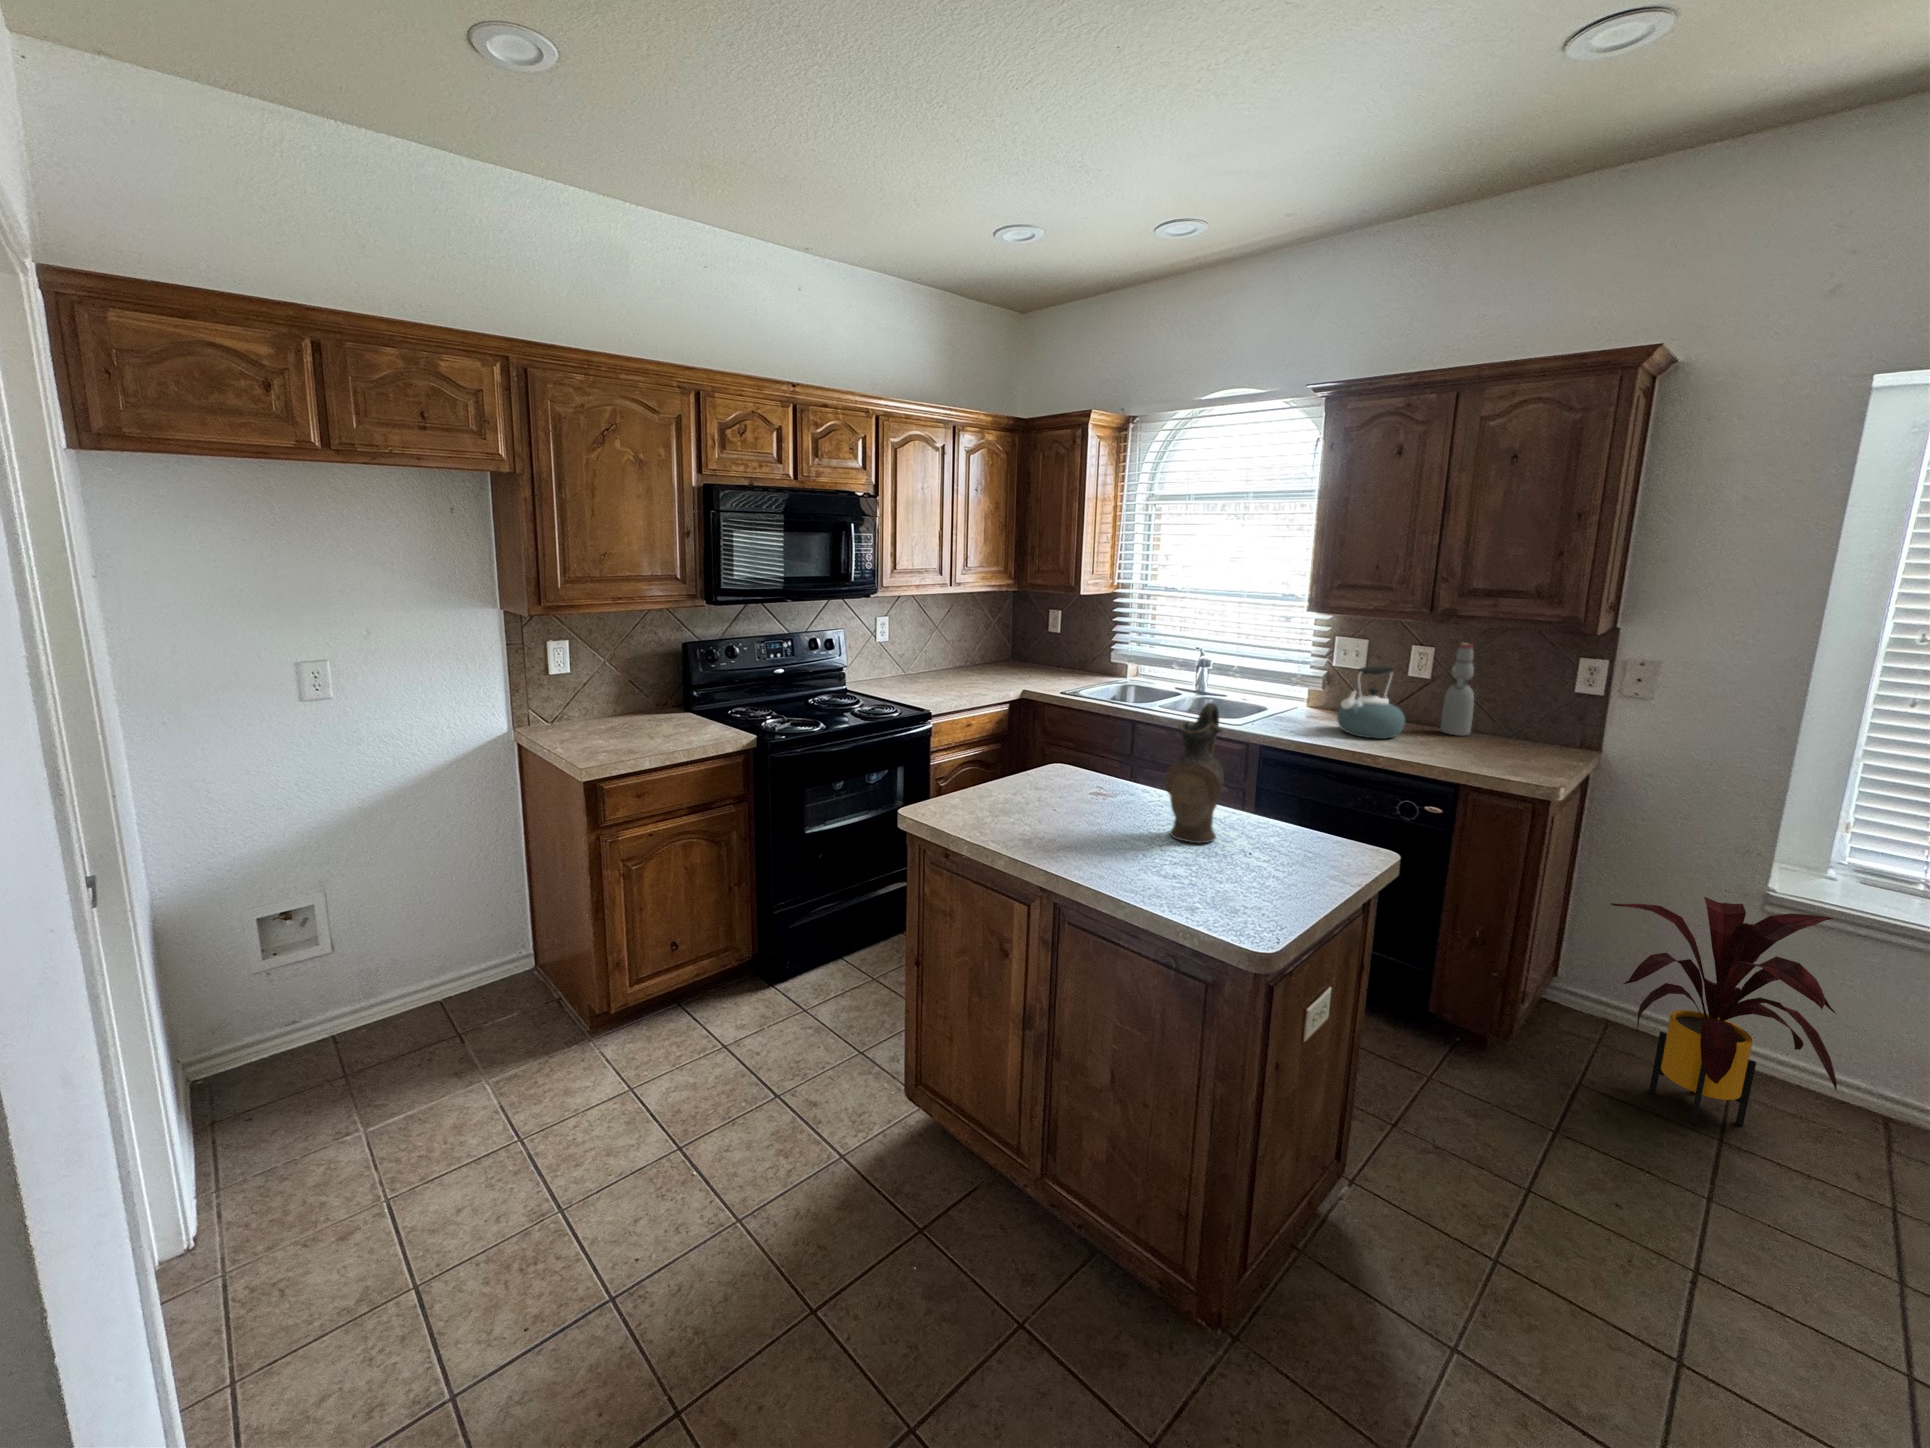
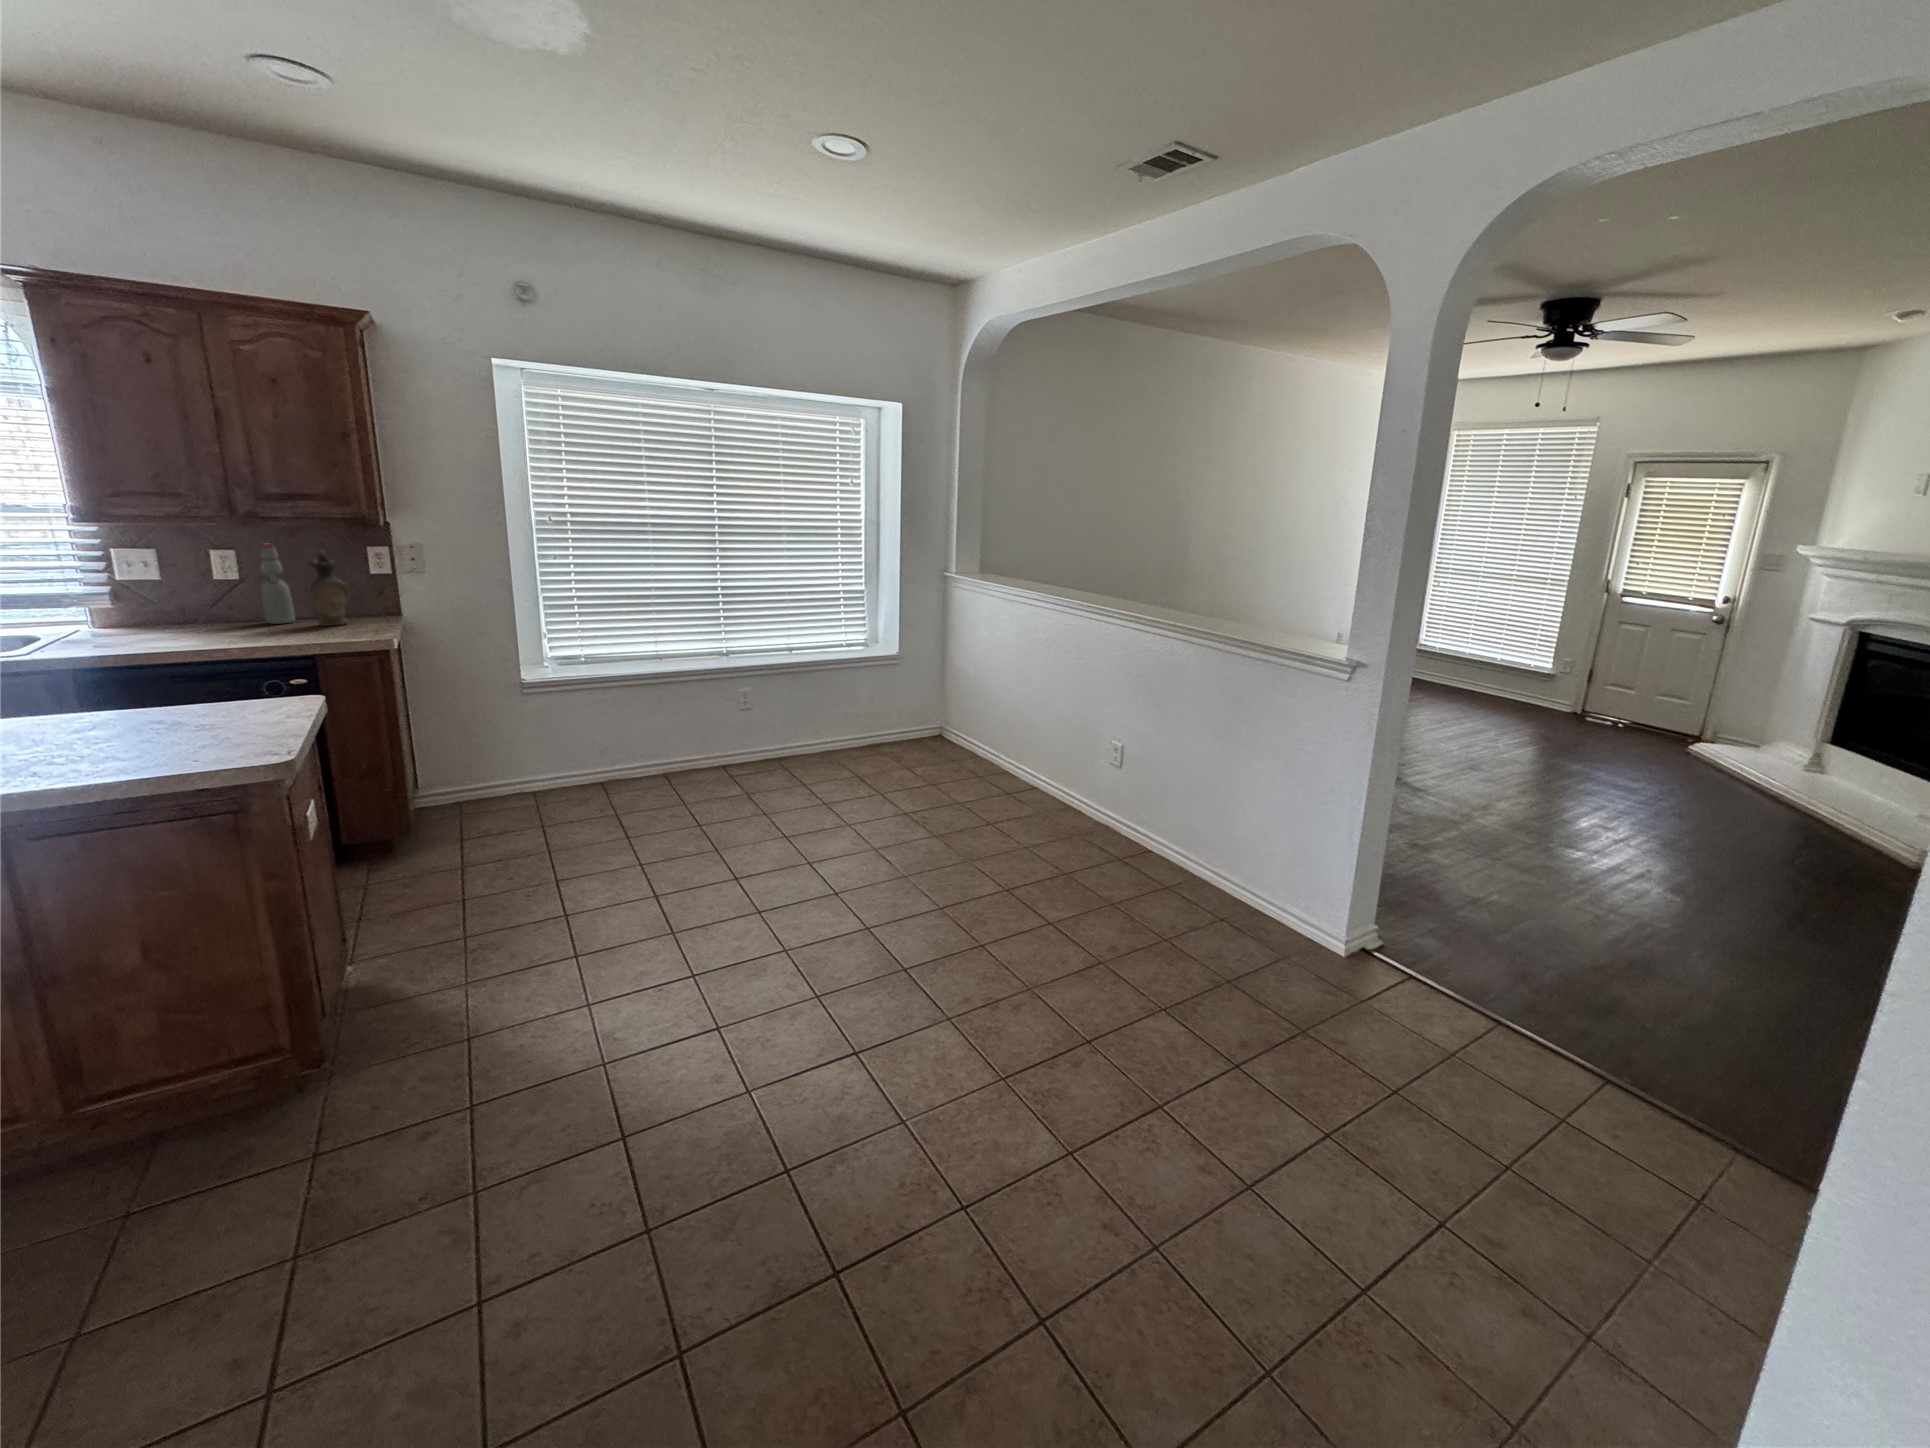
kettle: present [1337,665,1405,739] -> none [155,570,235,639]
ceramic pitcher: present [1165,702,1224,843] -> present [308,550,350,626]
house plant: present [1611,897,1837,1126] -> none [443,681,582,822]

